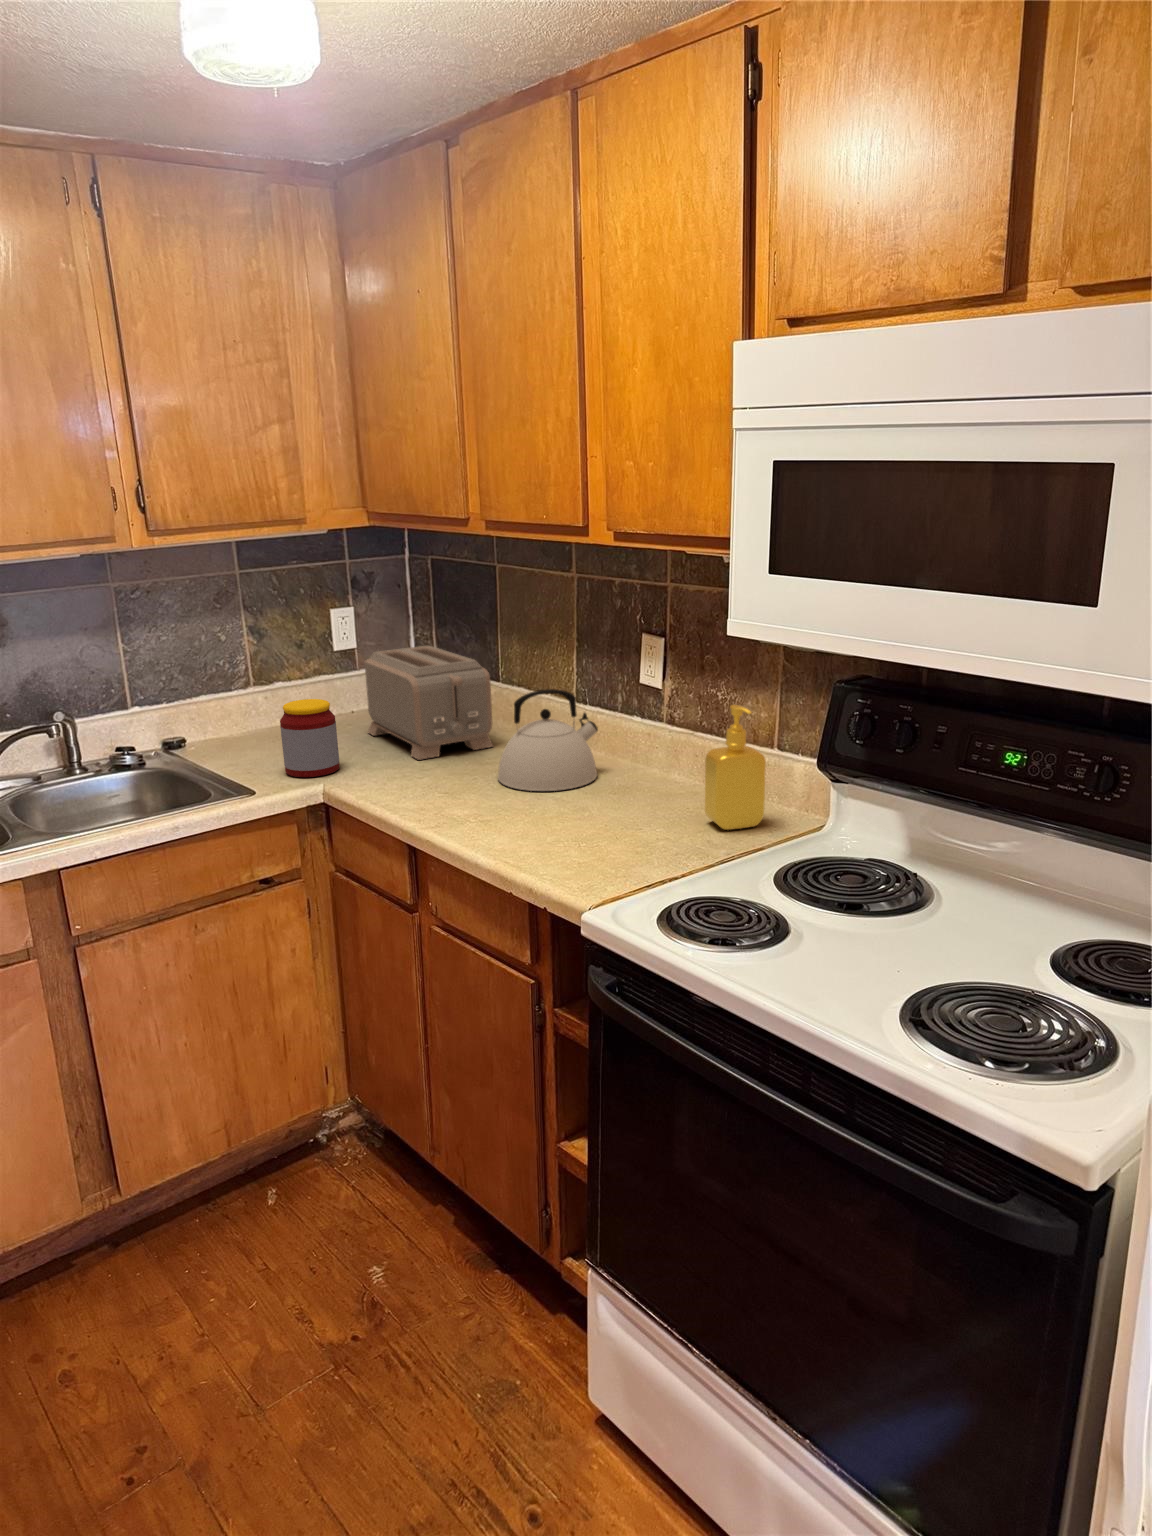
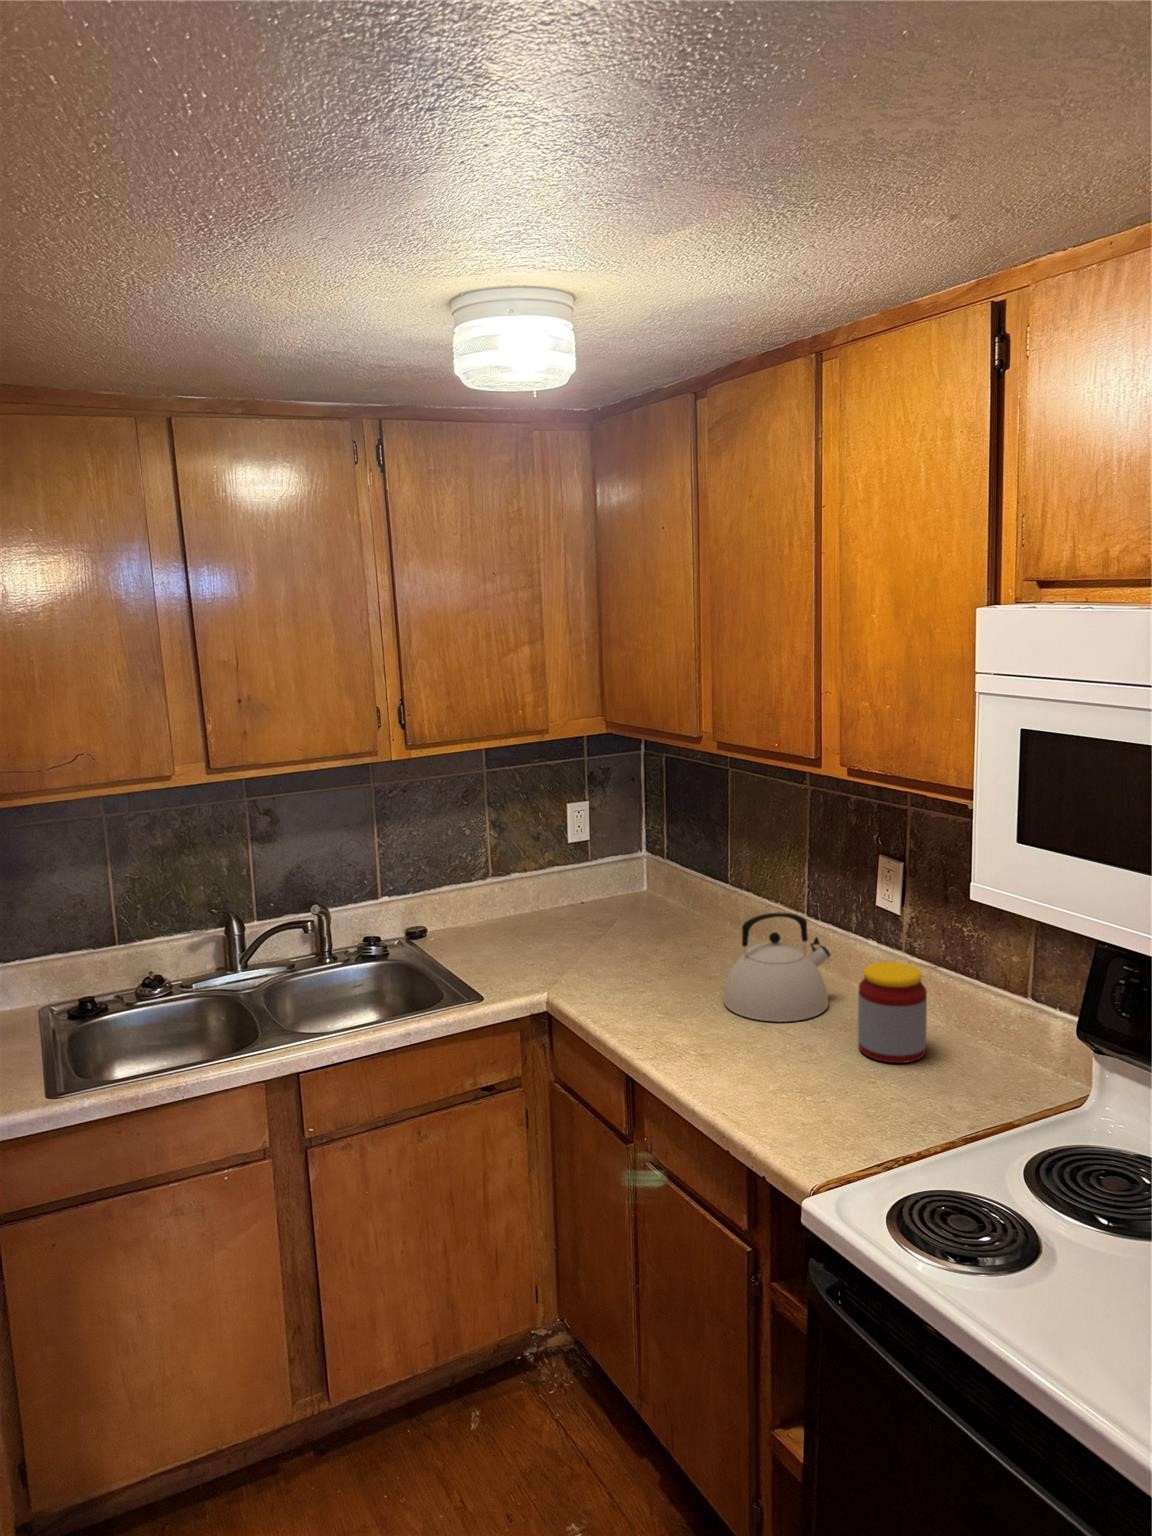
toaster: present [365,646,493,760] -> none [597,846,722,970]
jar: present [280,699,340,777] -> present [858,962,927,1063]
soap dispenser: present [705,705,766,830] -> none [945,957,1015,1093]

